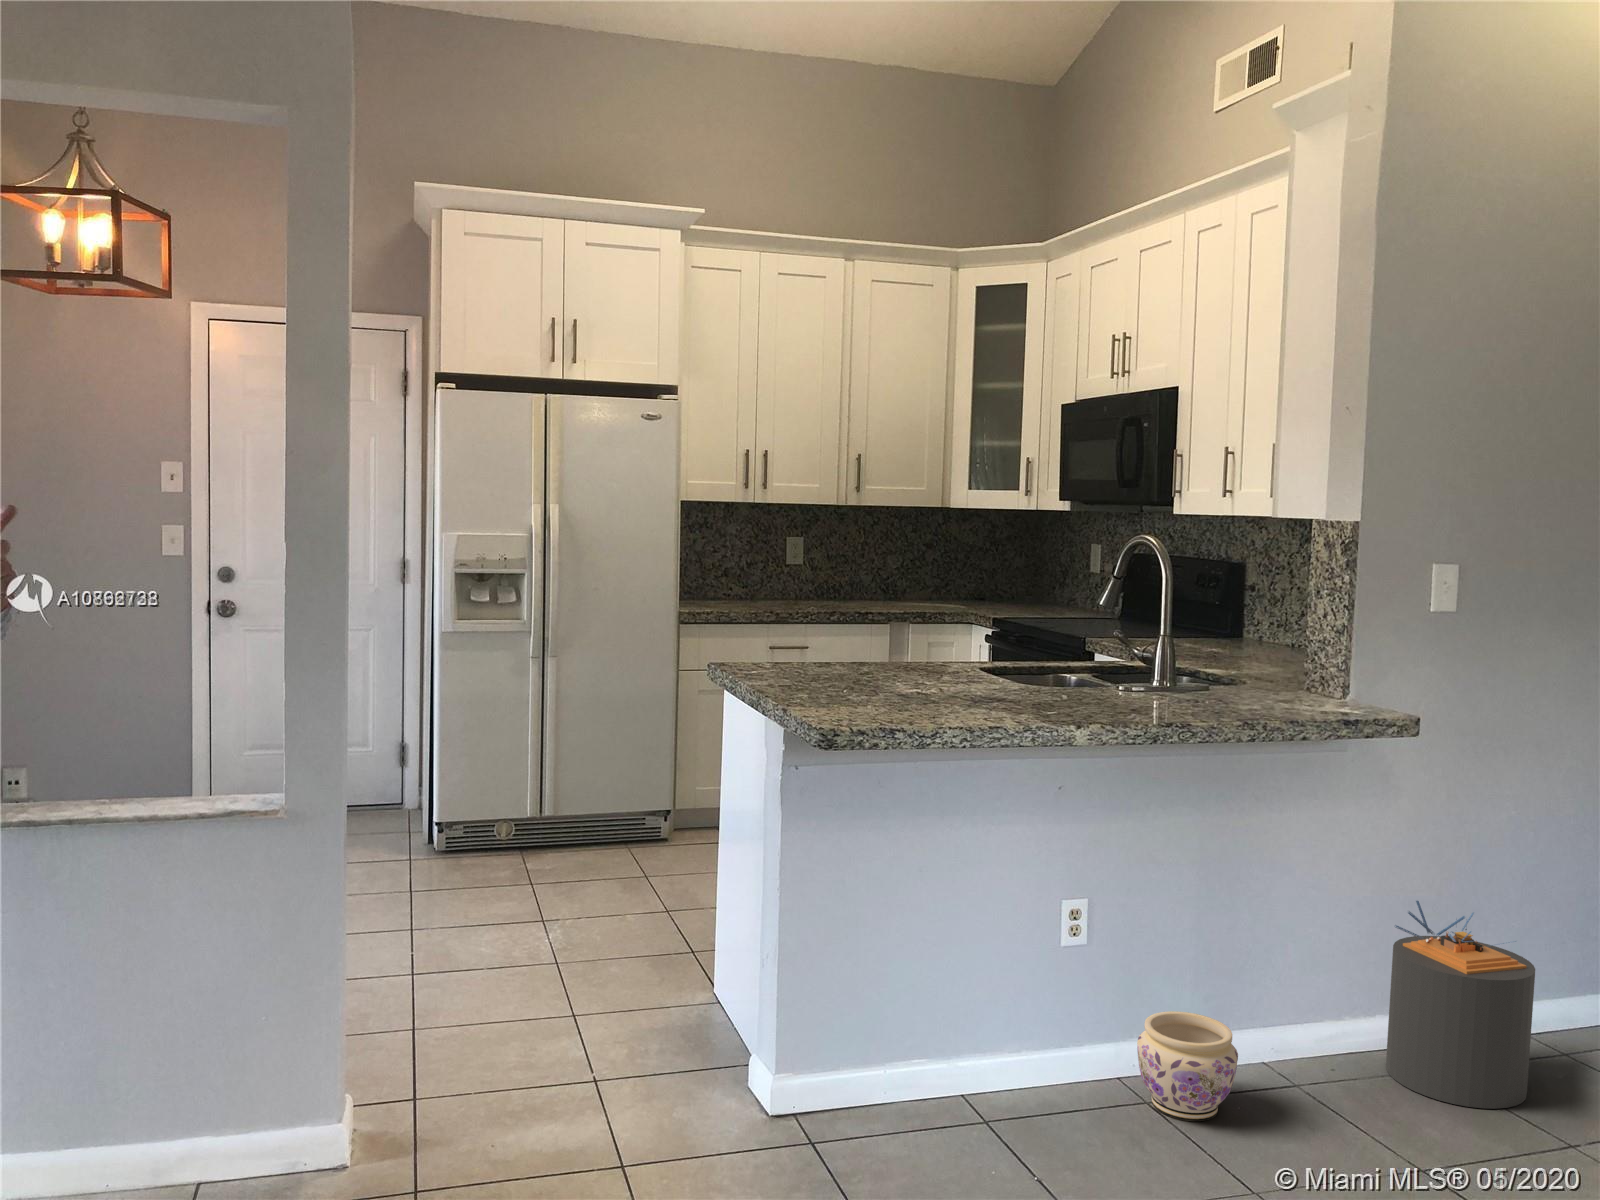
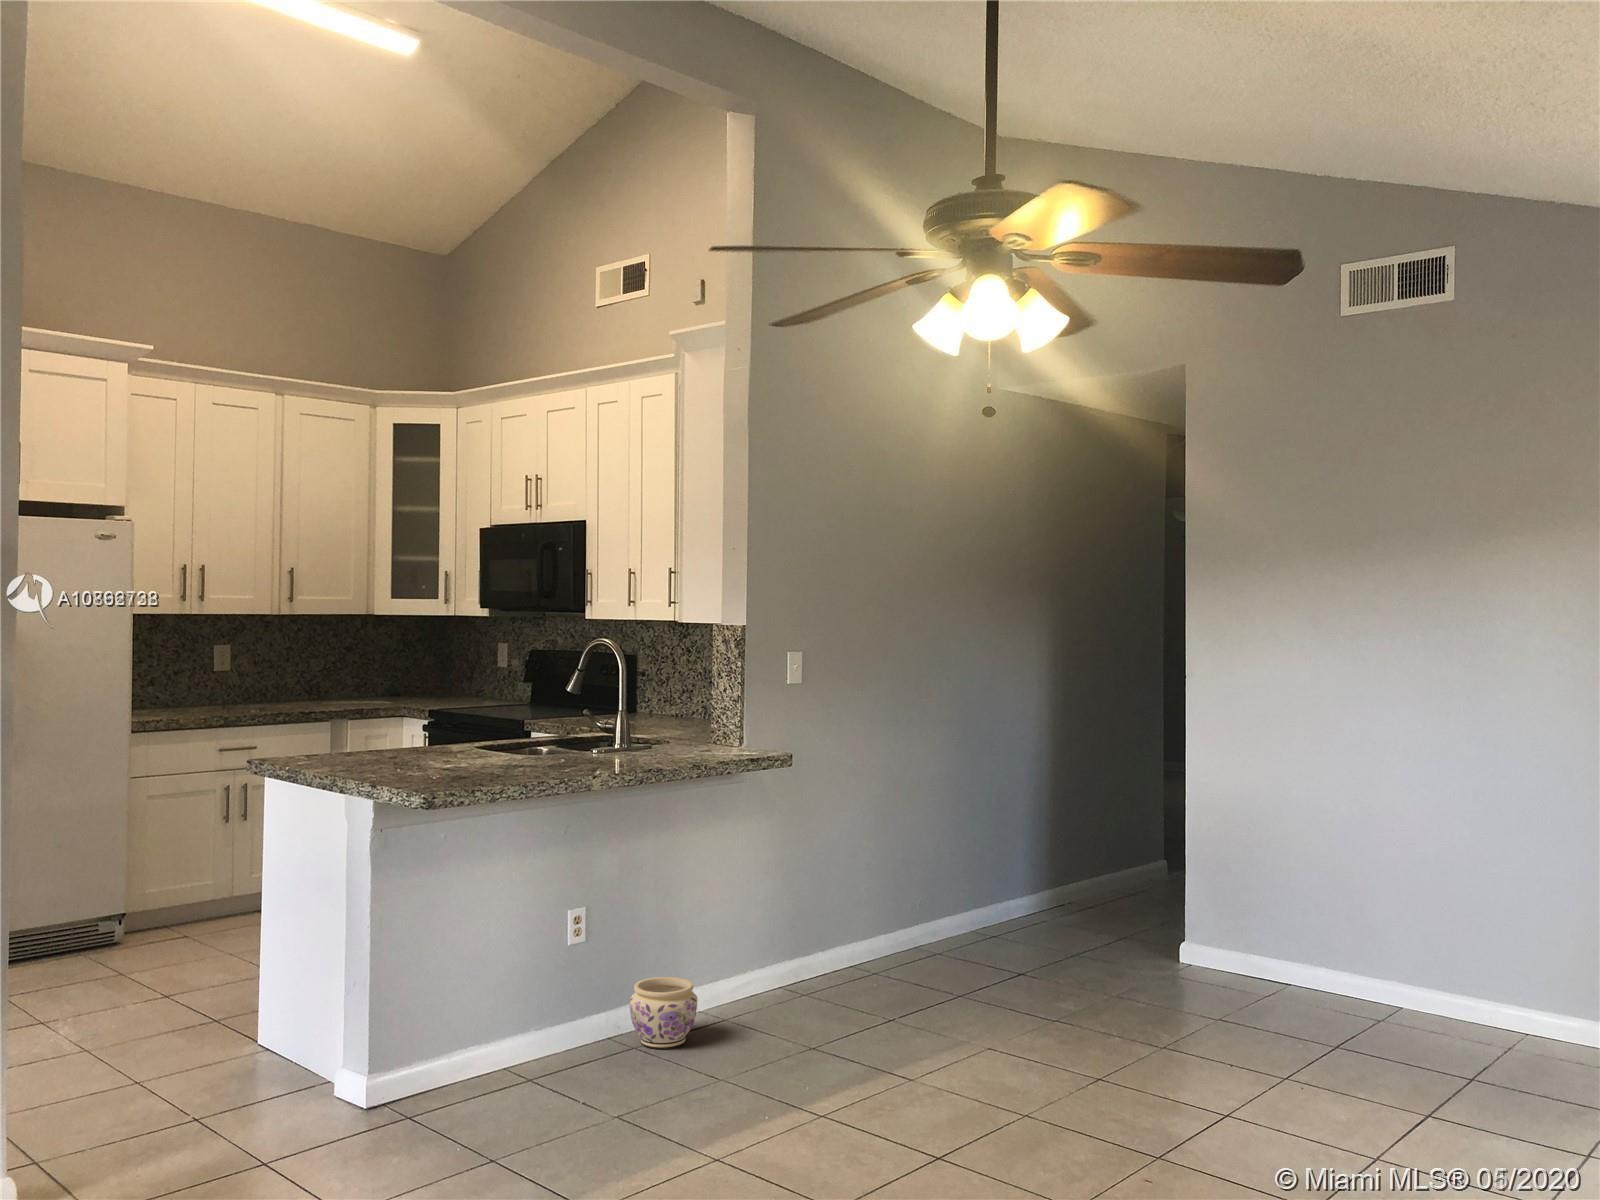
trash can: present [1386,901,1535,1109] -> none [777,875,861,1008]

